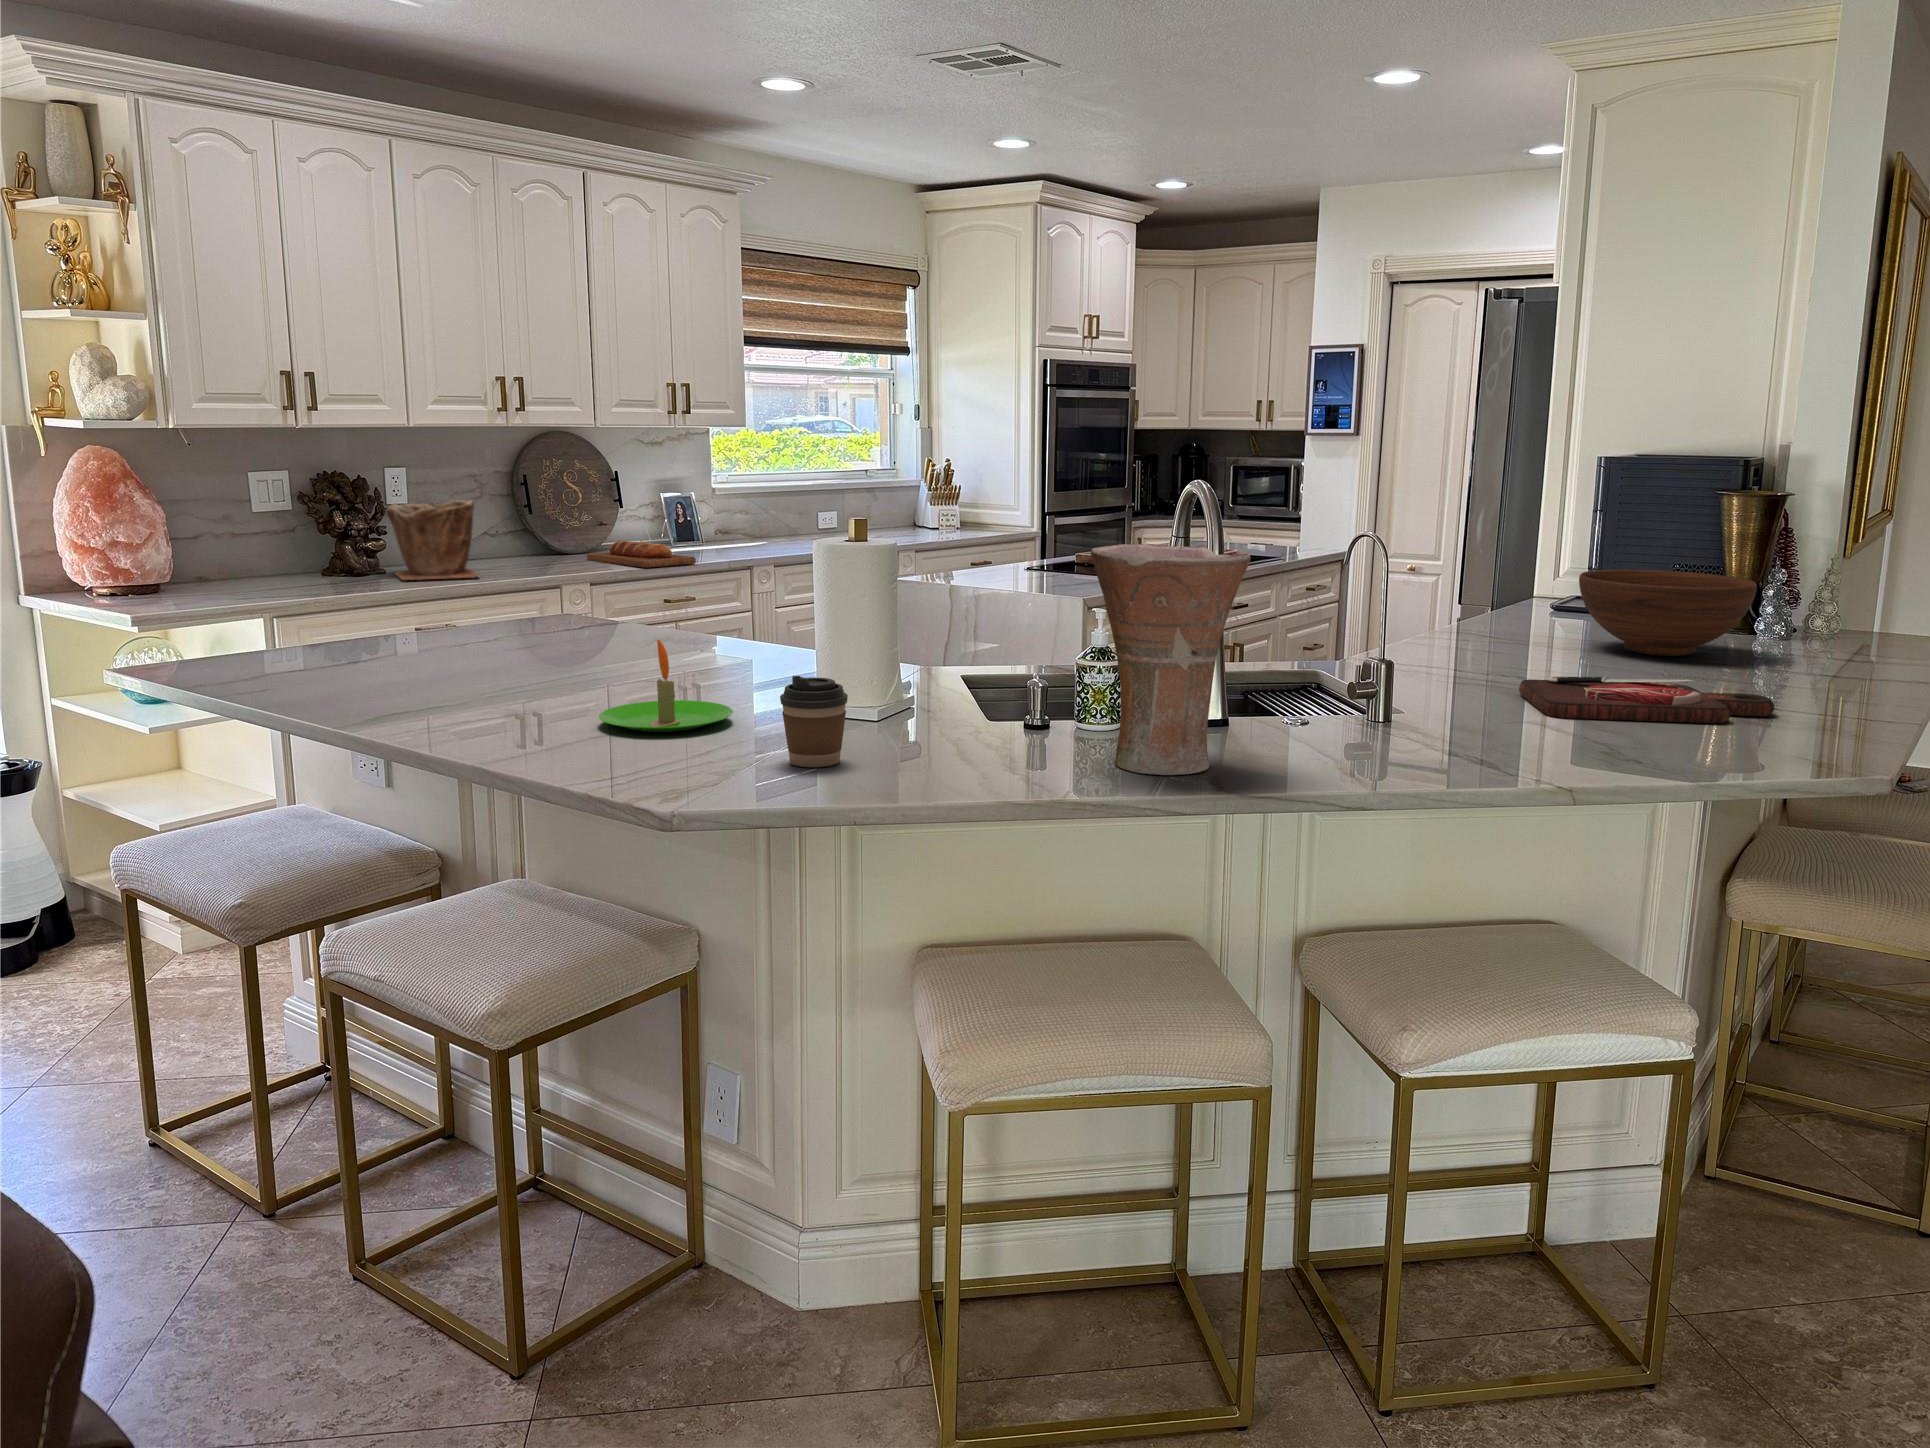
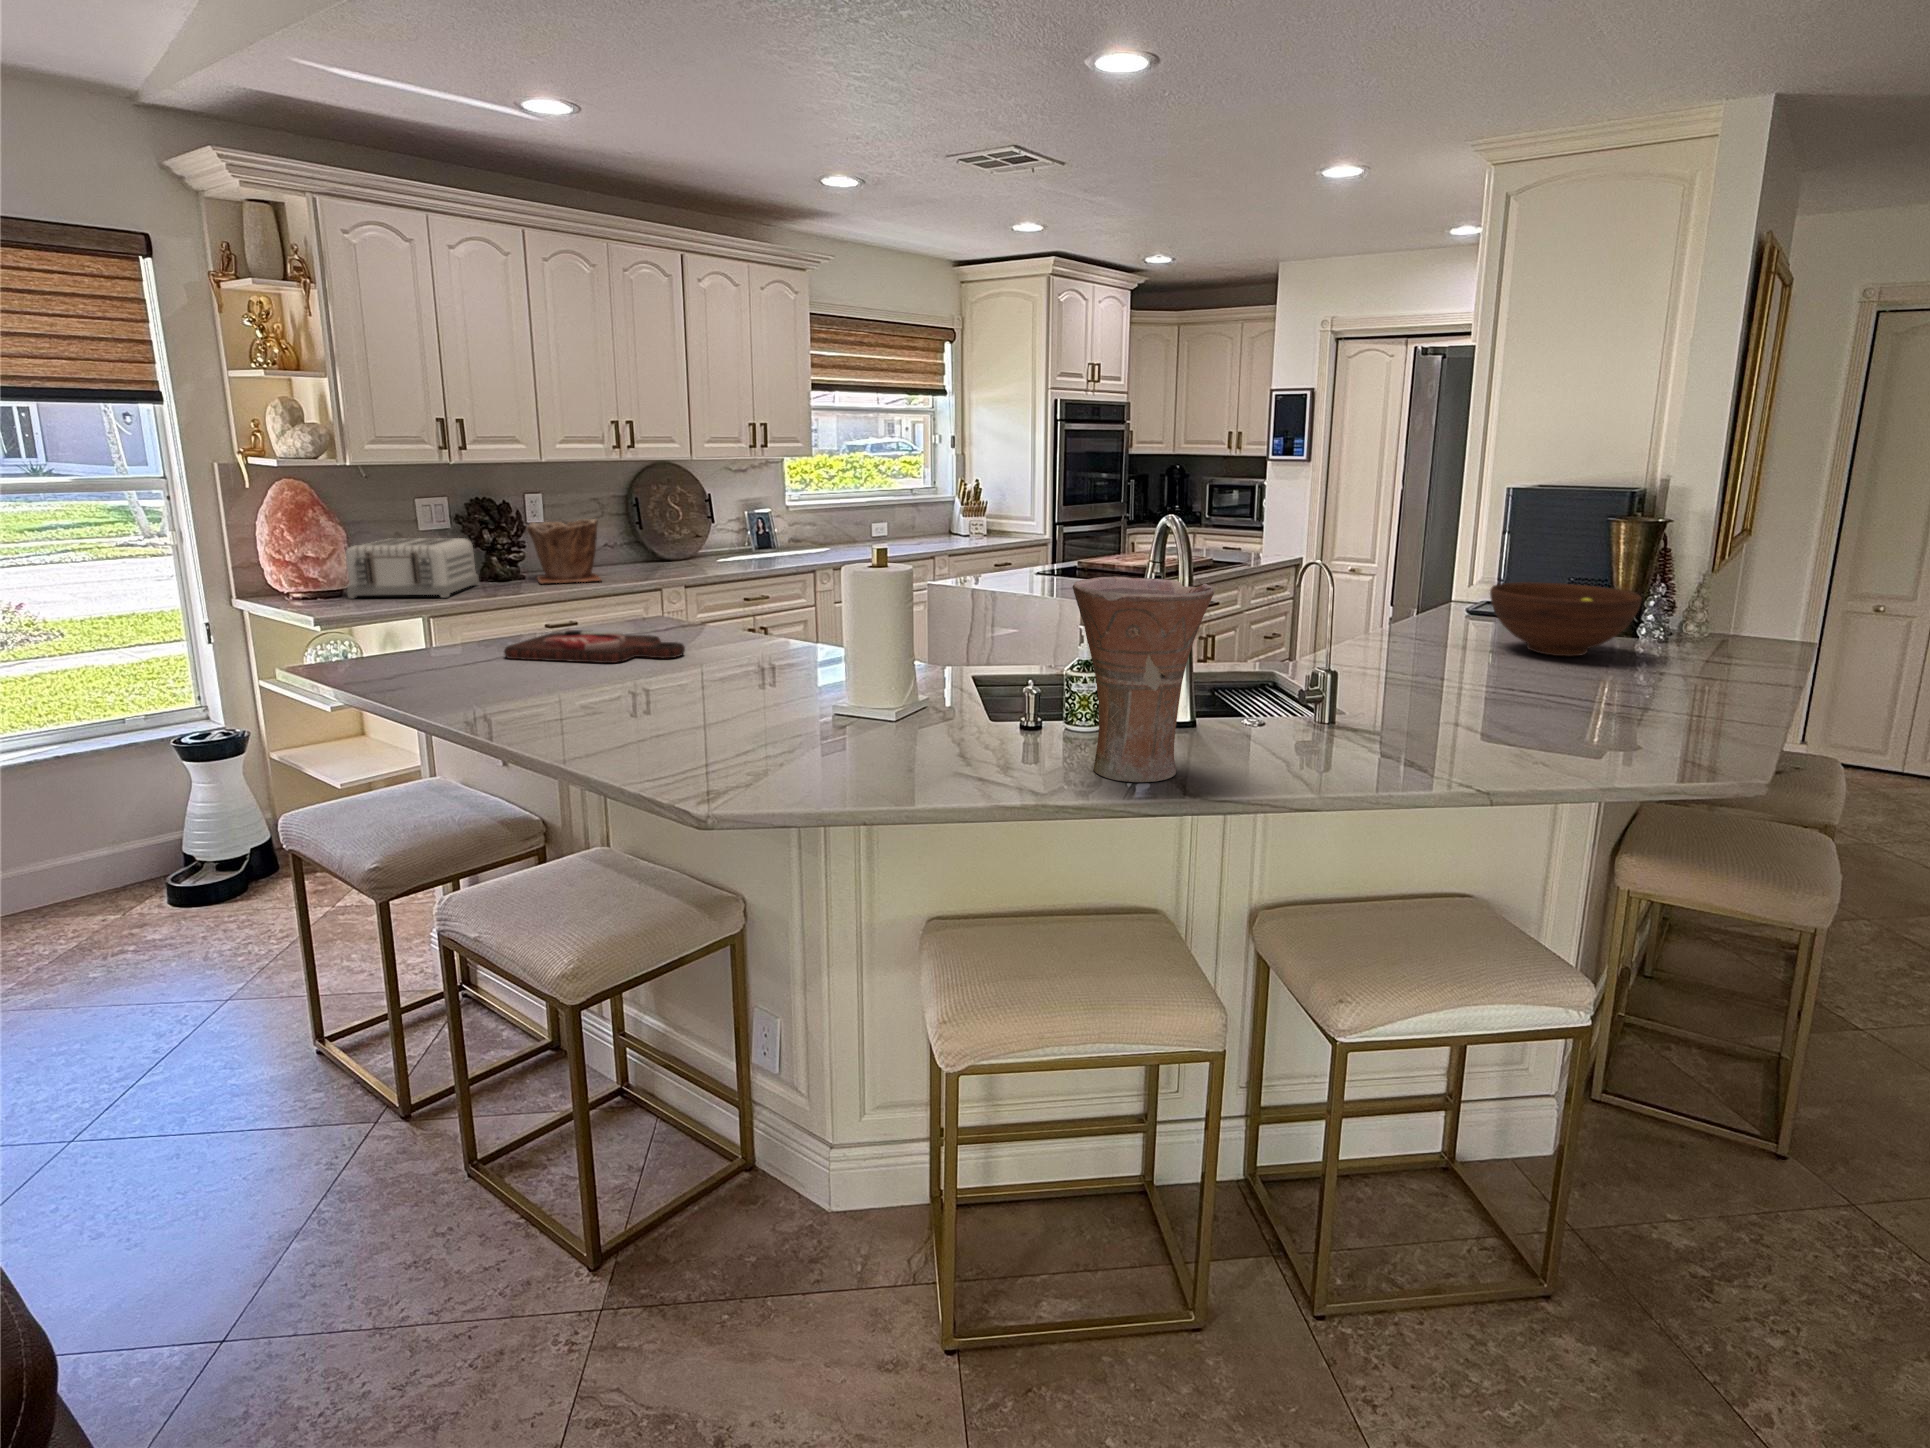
toaster: none [164,523,326,596] -> present [346,538,479,599]
bread loaf: present [587,541,696,567] -> none [691,550,776,572]
candle: present [599,639,733,732] -> none [656,655,771,734]
coffee cup: present [780,676,848,767] -> none [802,694,861,773]
cutting board: present [1519,677,1775,723] -> present [504,630,685,663]

